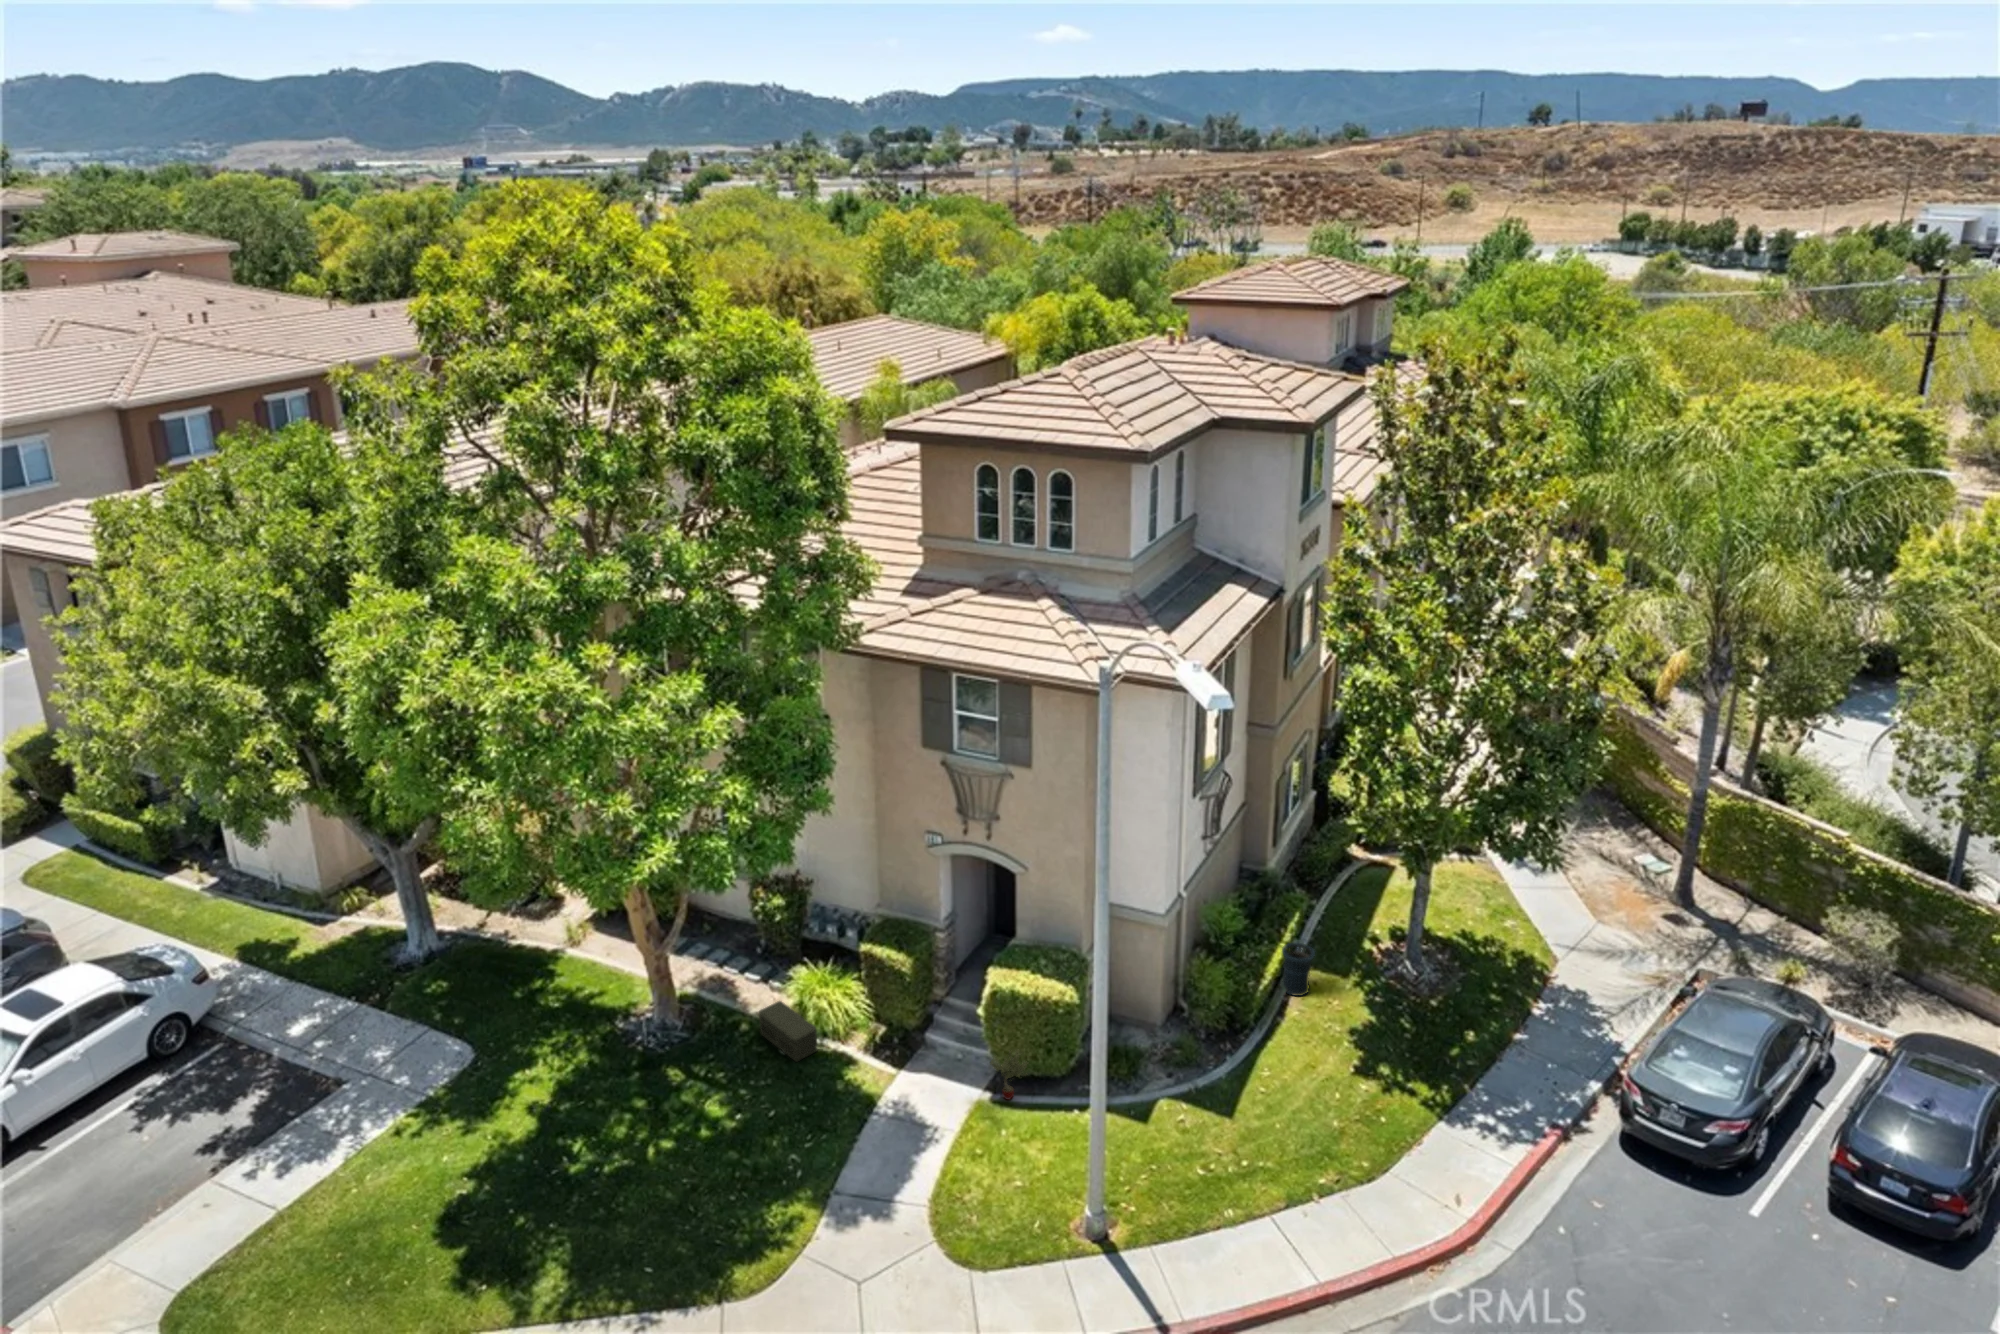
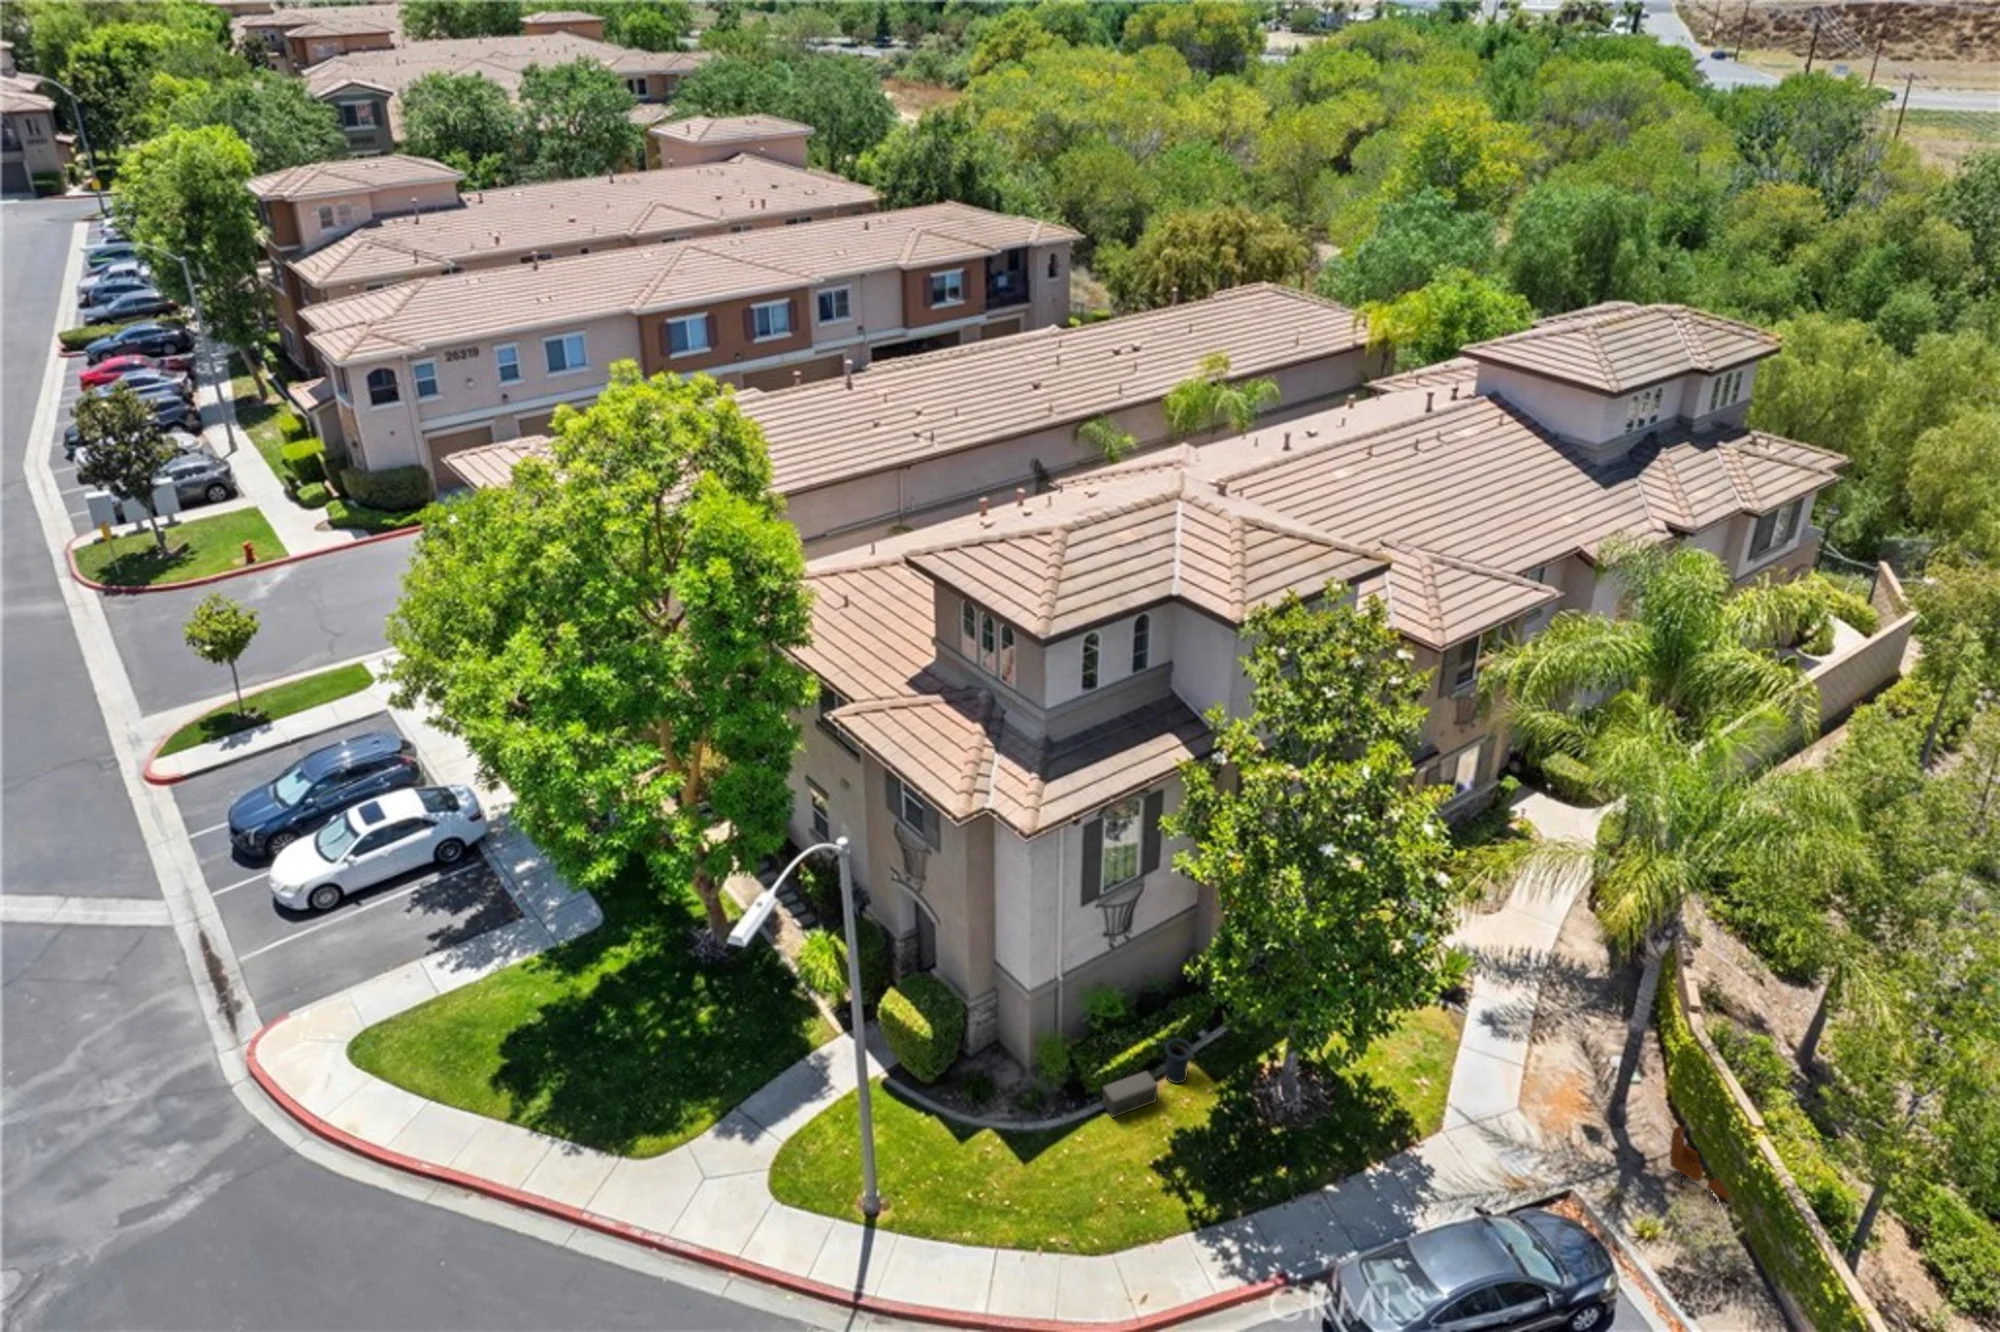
lounge chair: none [1755,874,1825,938] -> present [1670,1126,1729,1200]
storage bench: present [759,1001,817,1062] -> present [1102,1071,1158,1117]
potted tree: present [990,1050,1027,1100] -> none [884,1051,908,1086]

